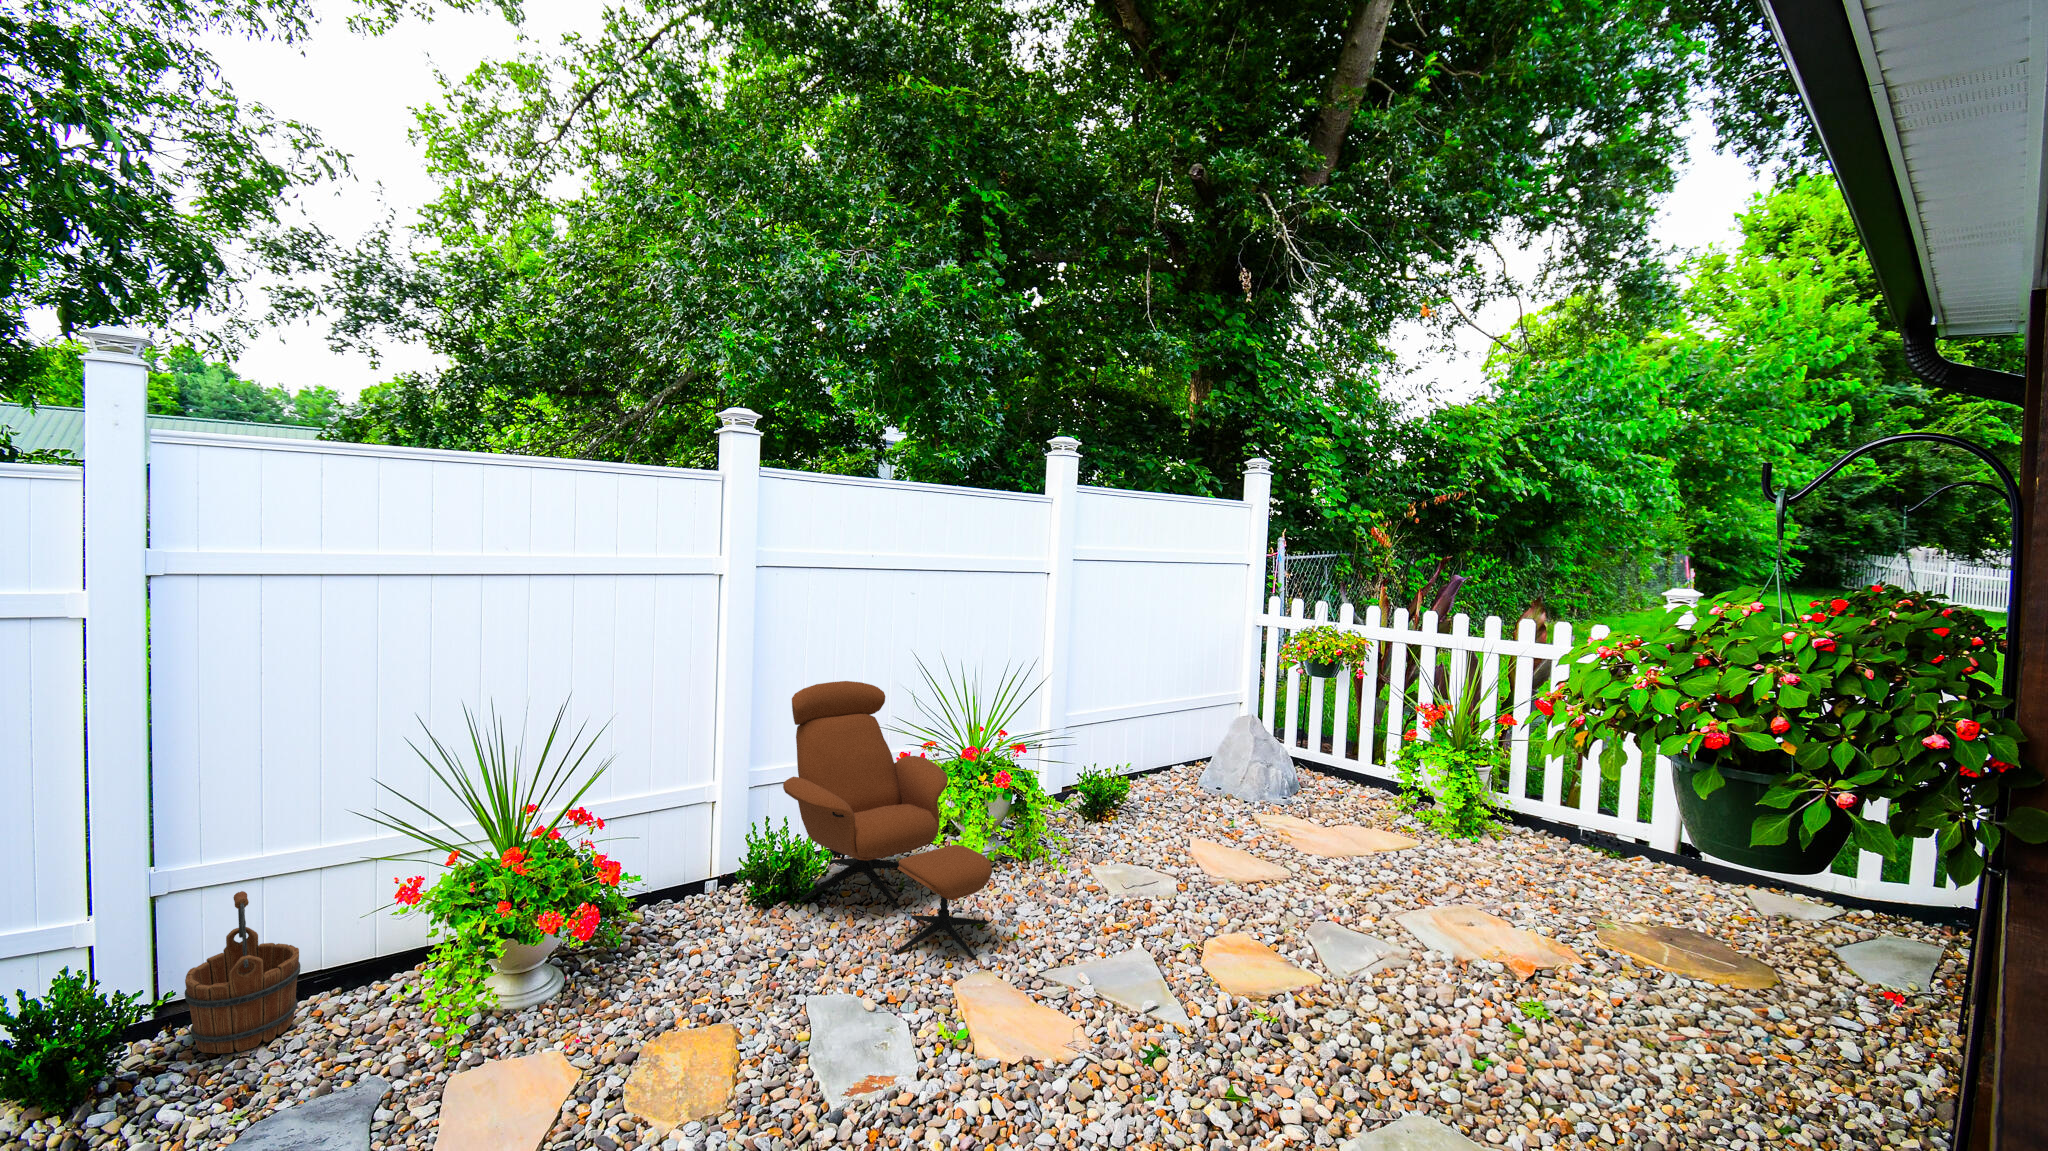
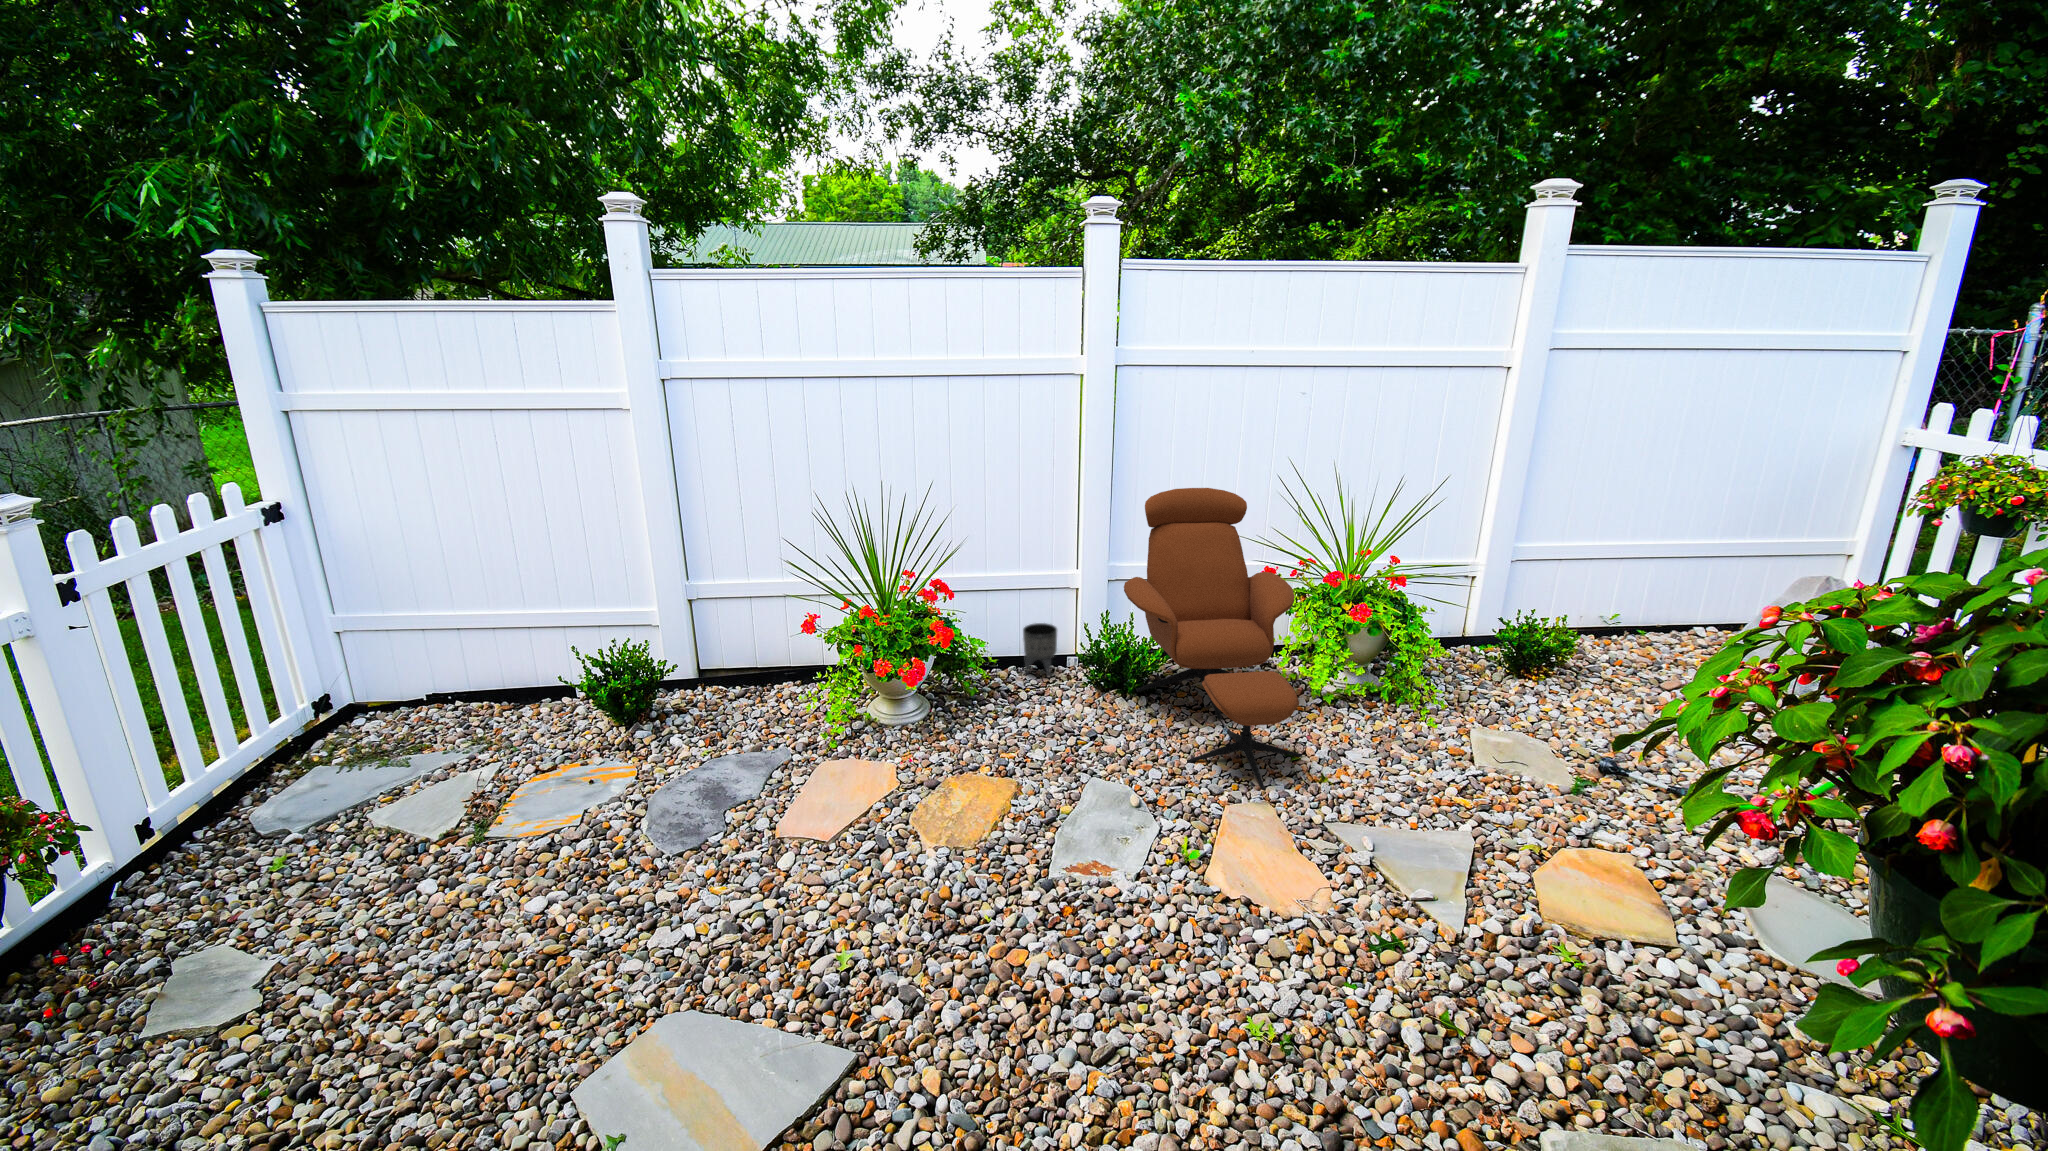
planter: none [660,846,702,910] -> present [1023,623,1057,678]
wooden bucket: present [185,891,301,1053] -> none [706,603,770,708]

